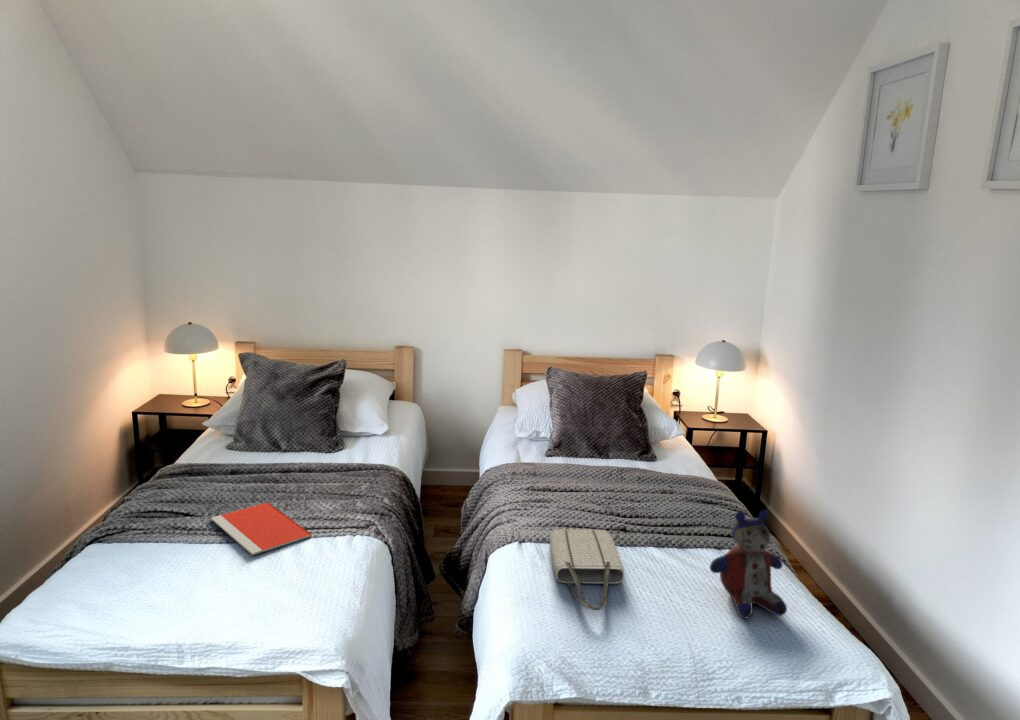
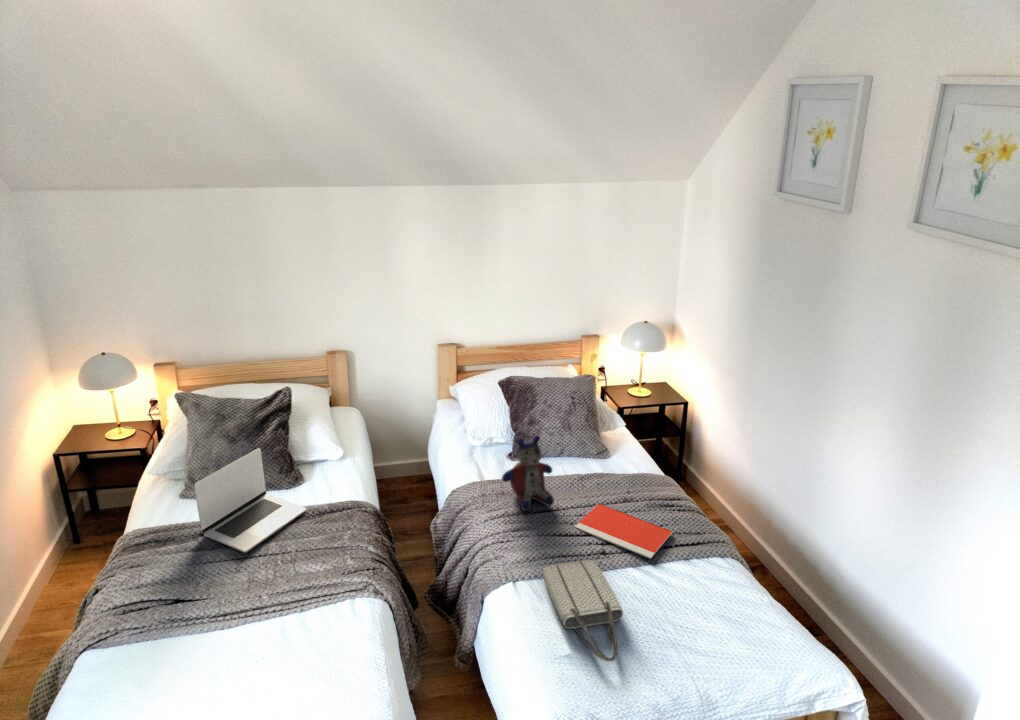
laptop: none [231,403,336,489] -> present [194,448,306,553]
notebook: present [211,502,312,555] -> present [575,504,673,559]
stuffed bear: present [710,510,787,618] -> present [502,436,554,511]

